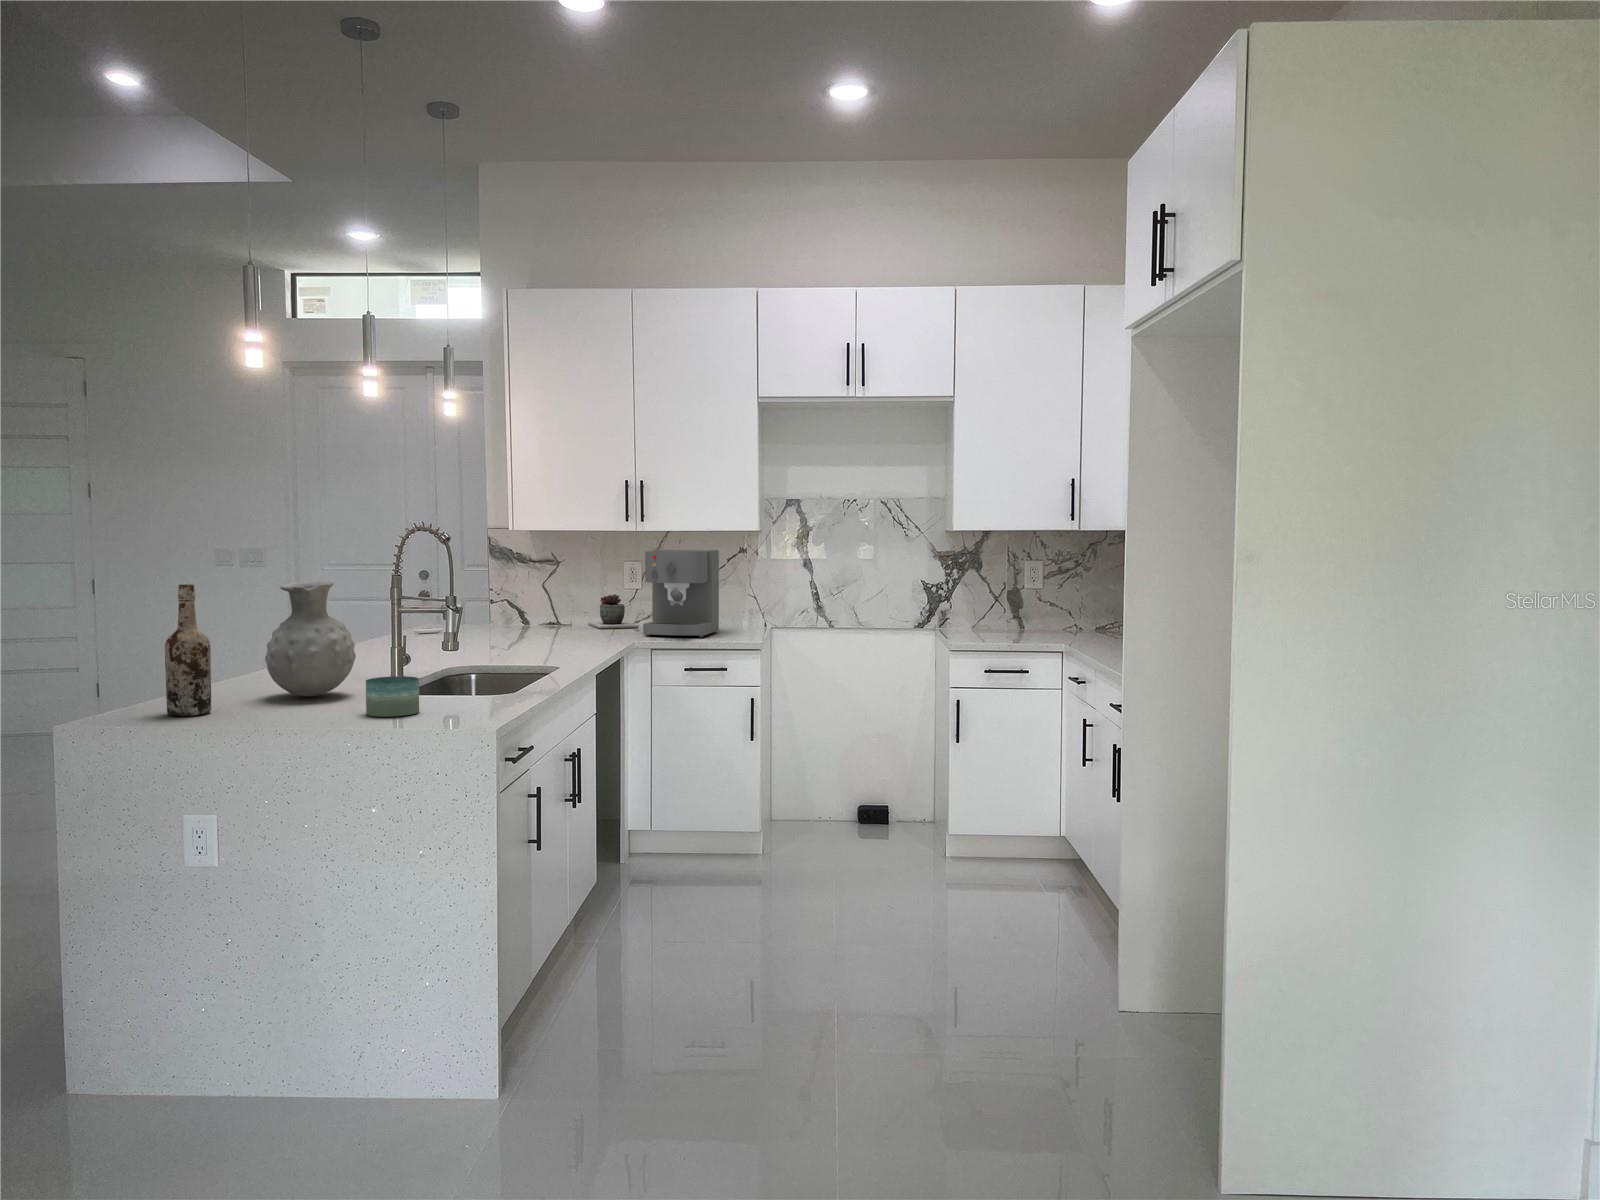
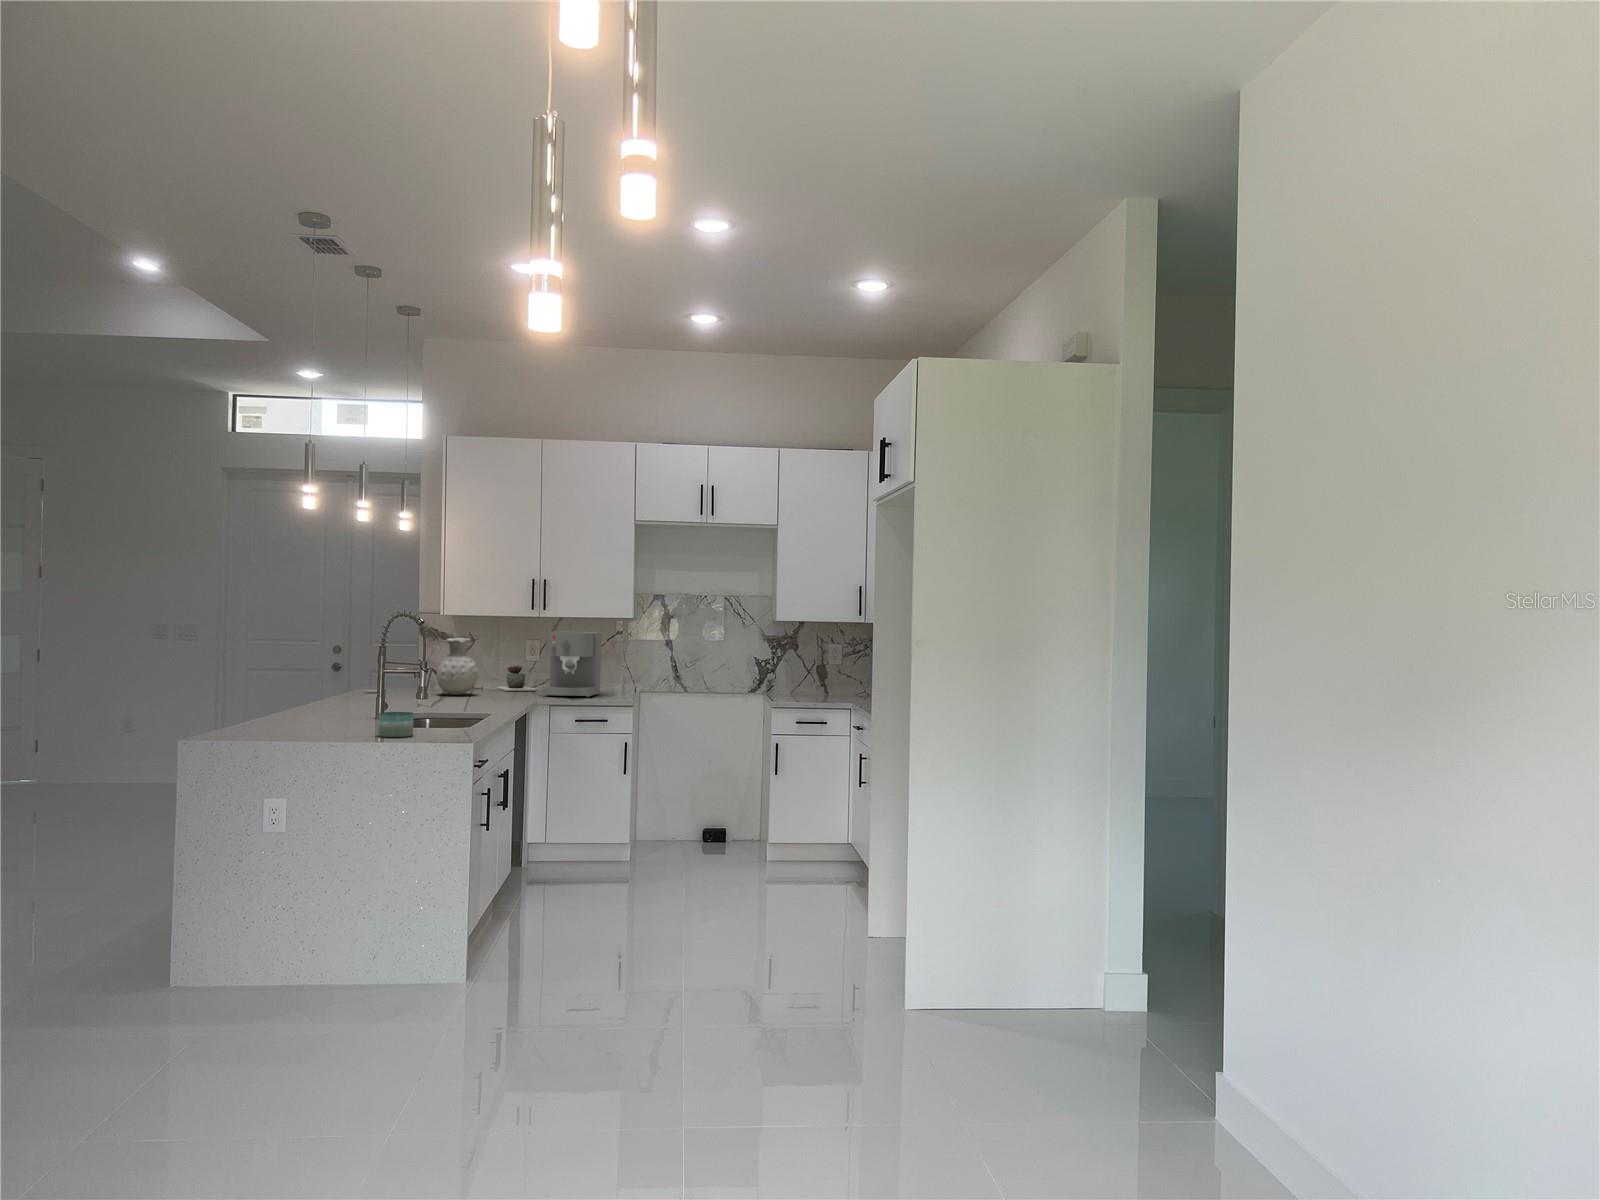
vase: present [265,581,356,697] -> present [436,638,479,695]
wine bottle: present [165,584,211,716] -> none [243,649,274,735]

